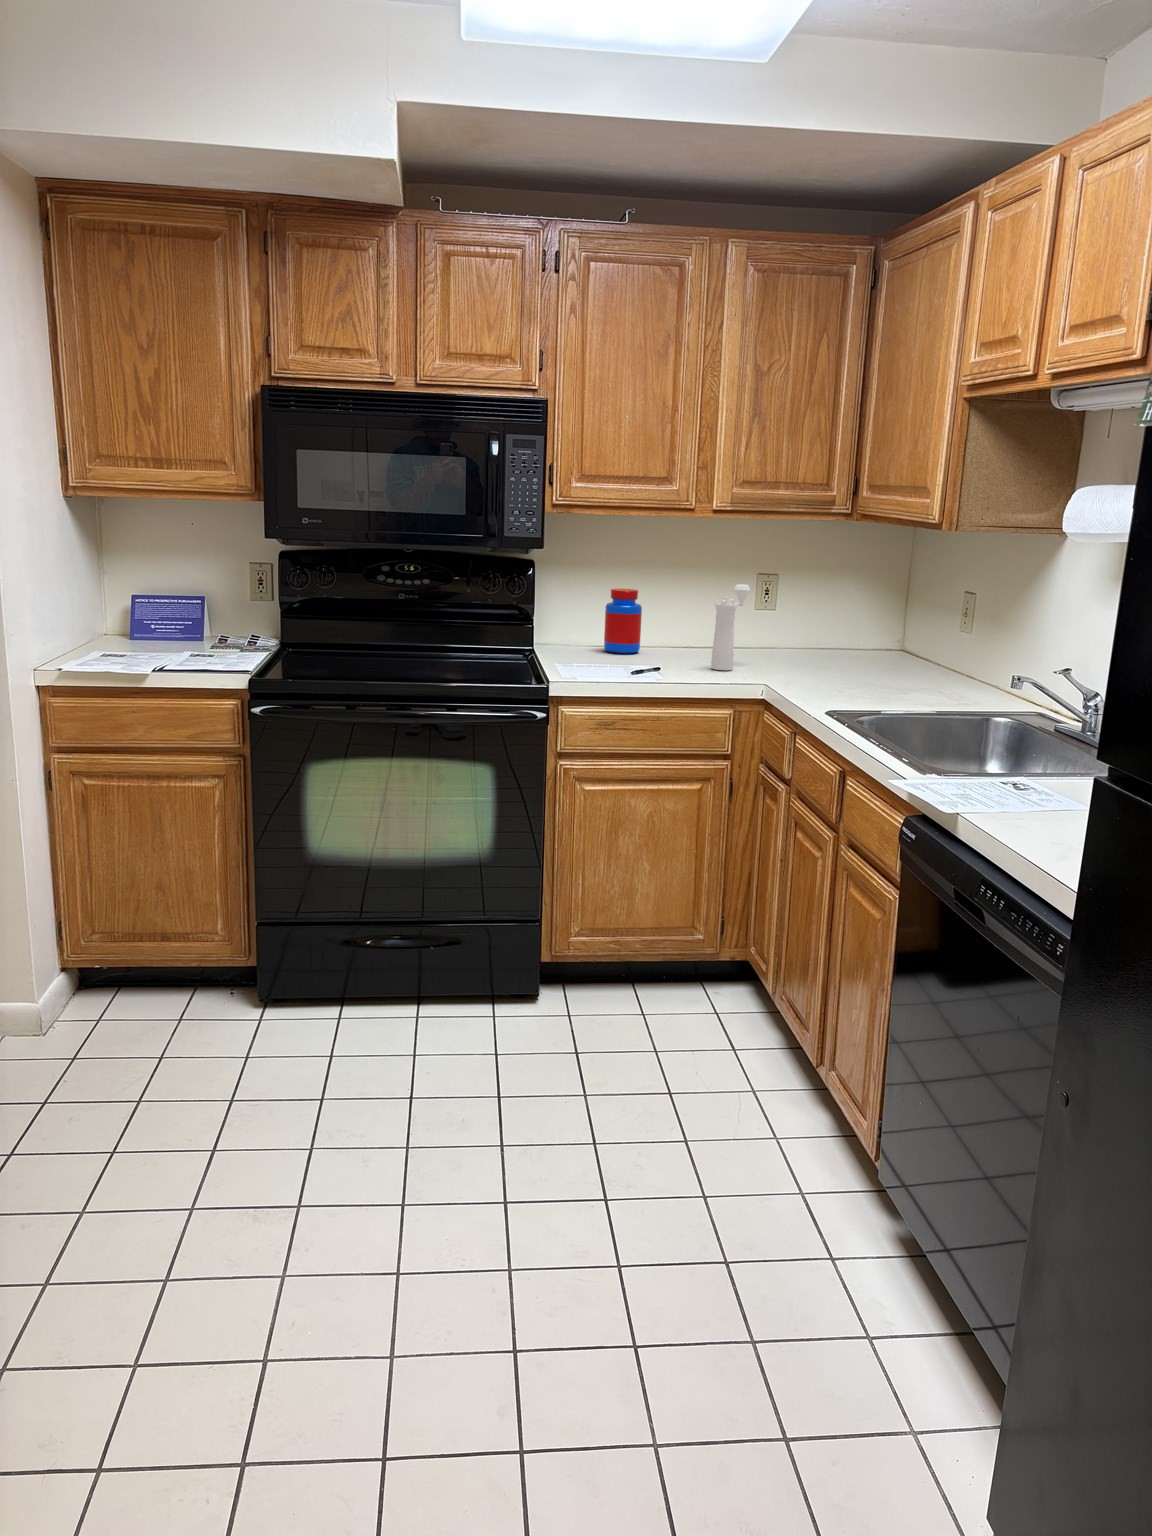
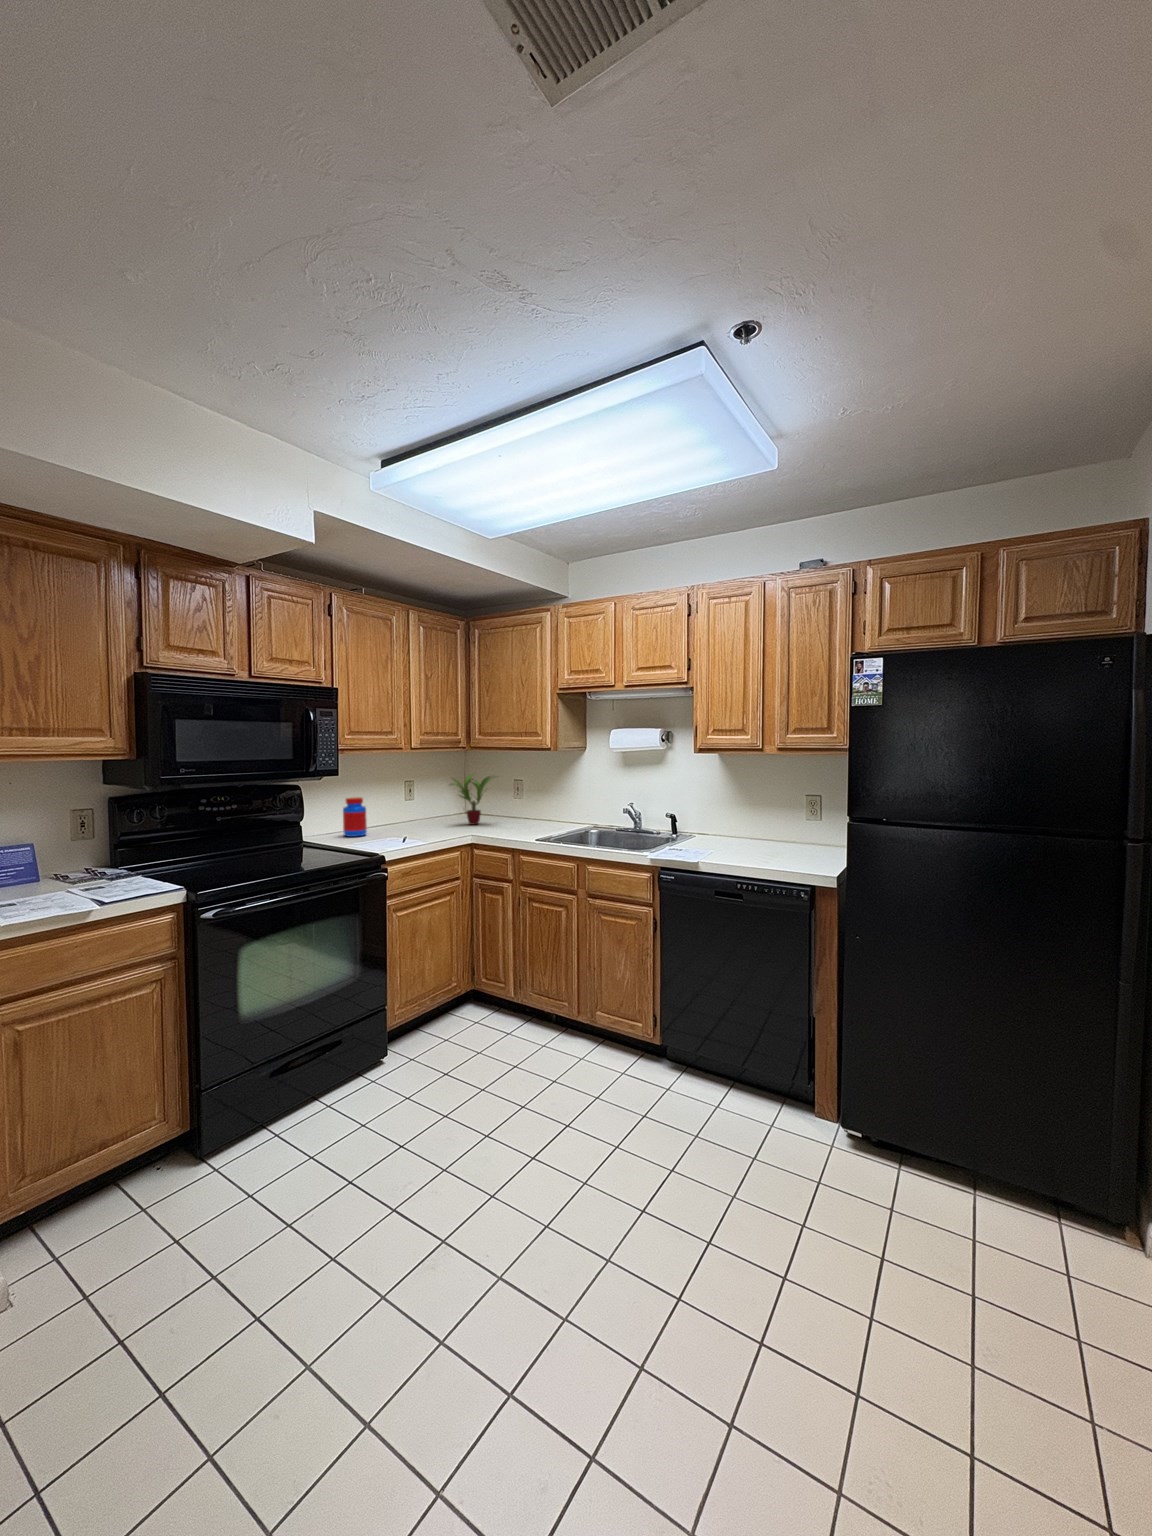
potted plant: none [793,569,908,669] -> present [450,774,492,825]
pepper mill: present [711,584,750,670] -> none [423,787,438,835]

